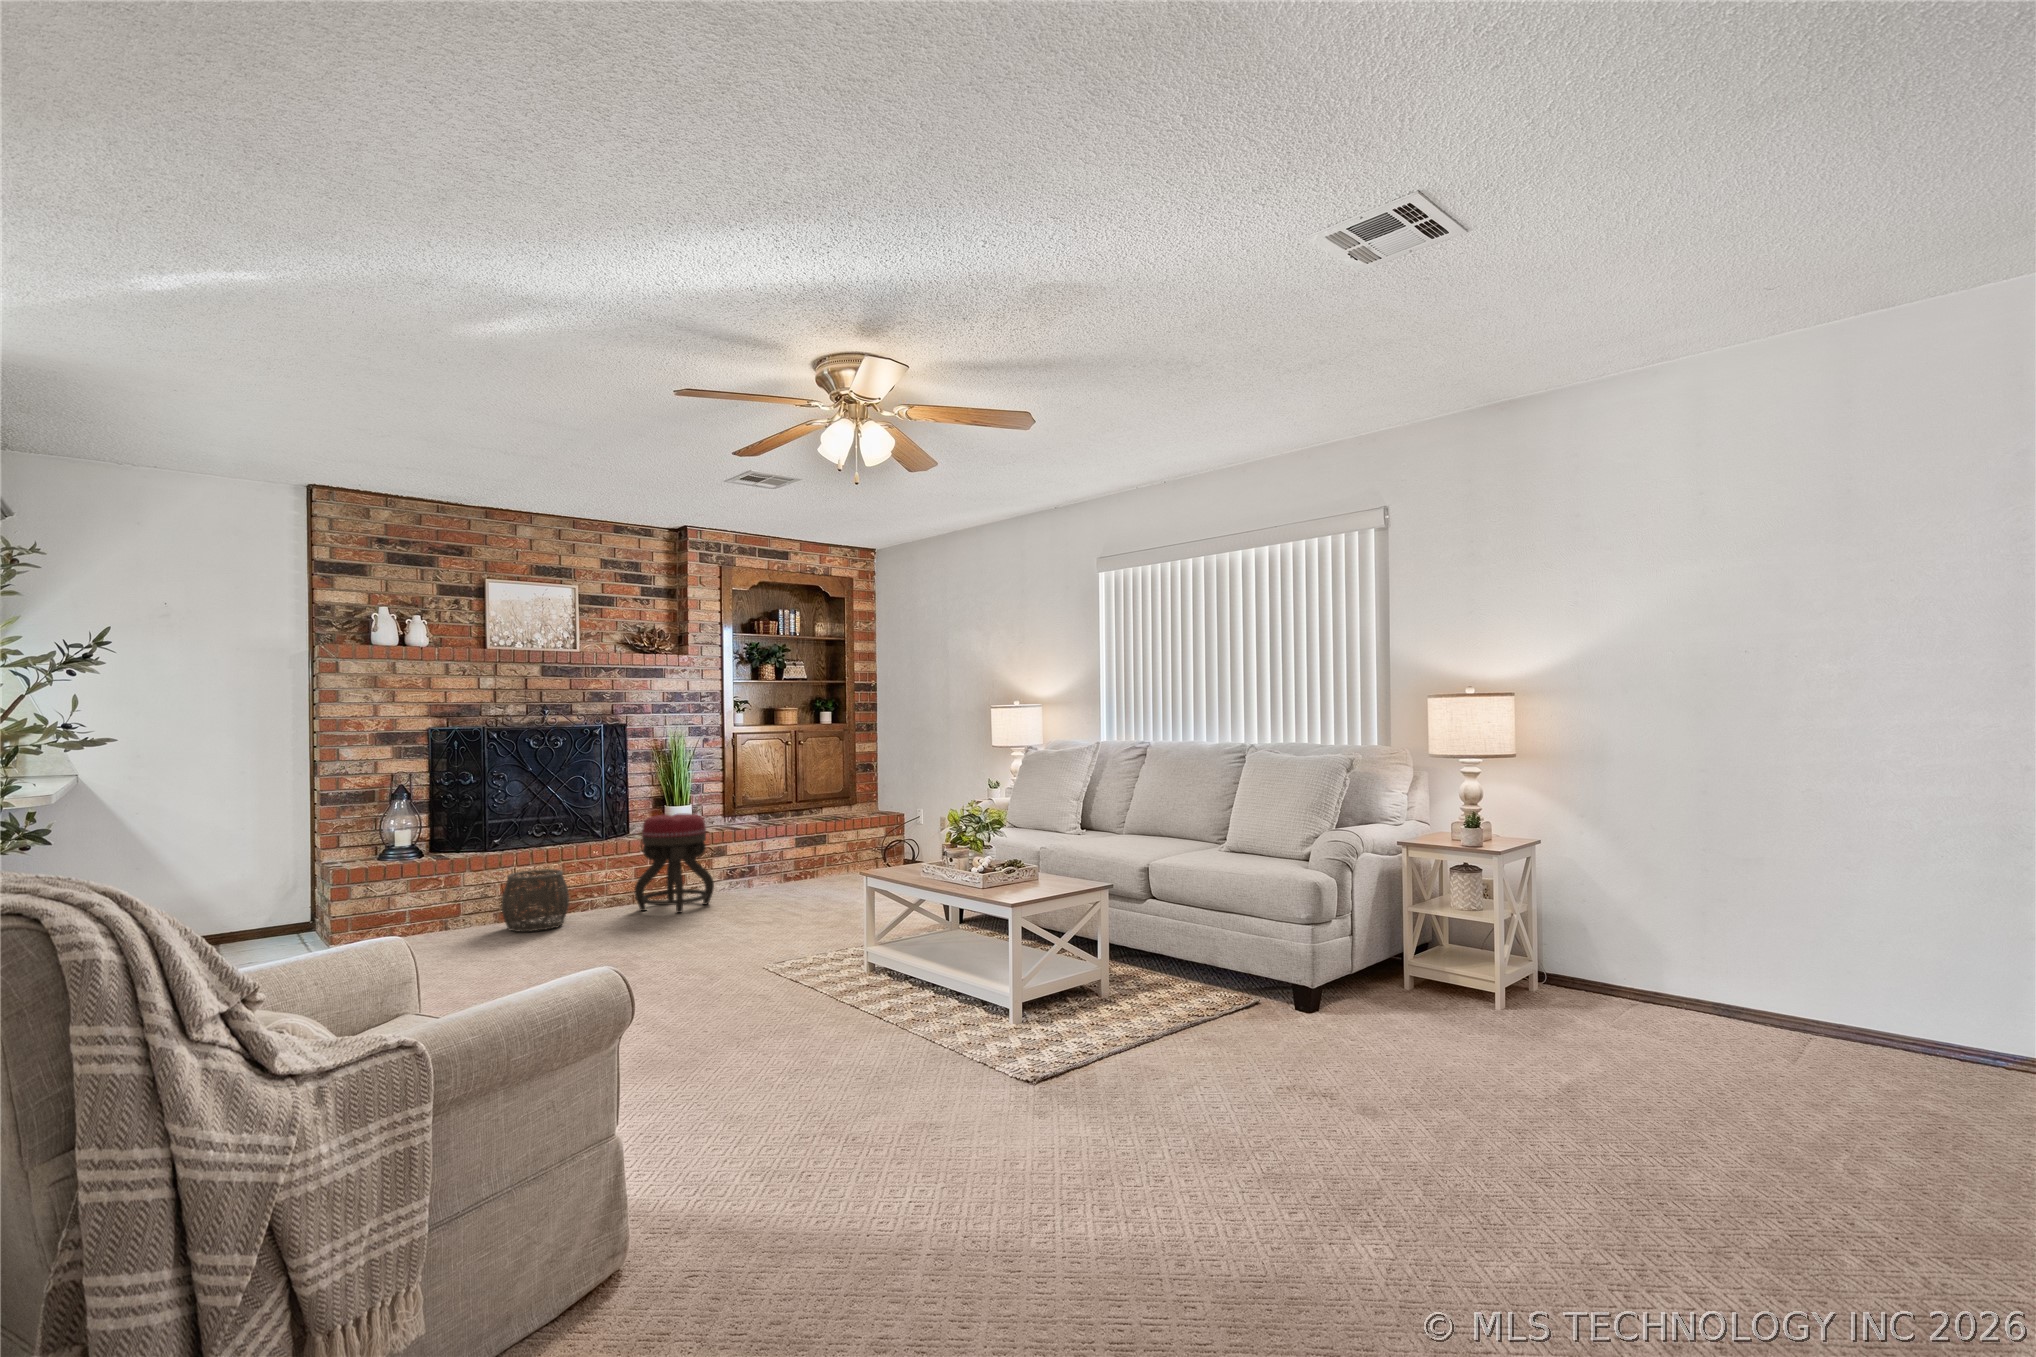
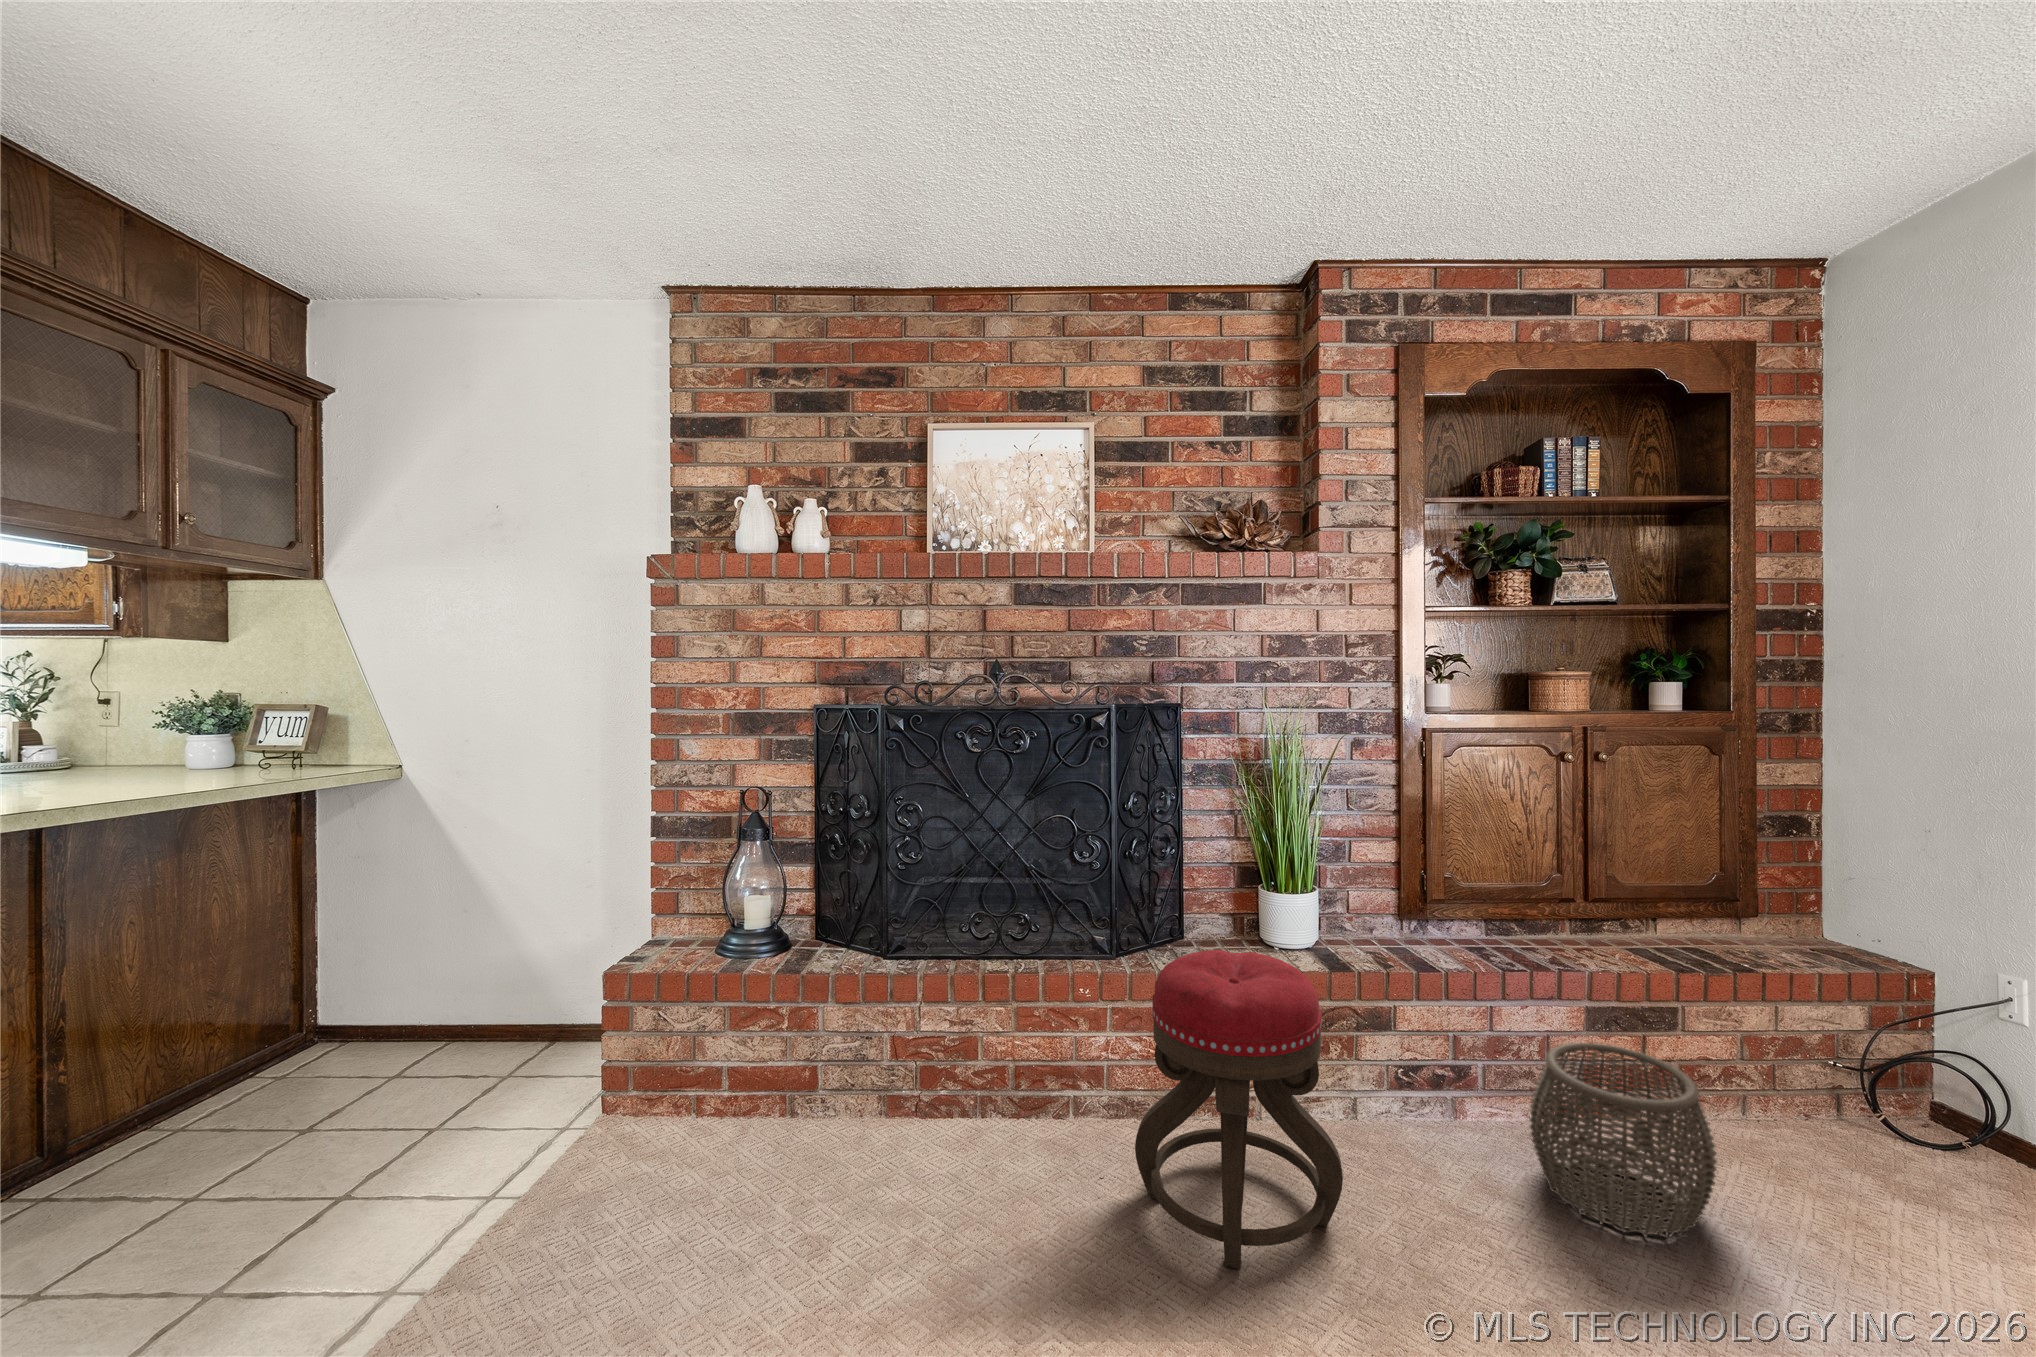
woven basket: present [501,869,569,932] -> present [1529,1043,1717,1238]

